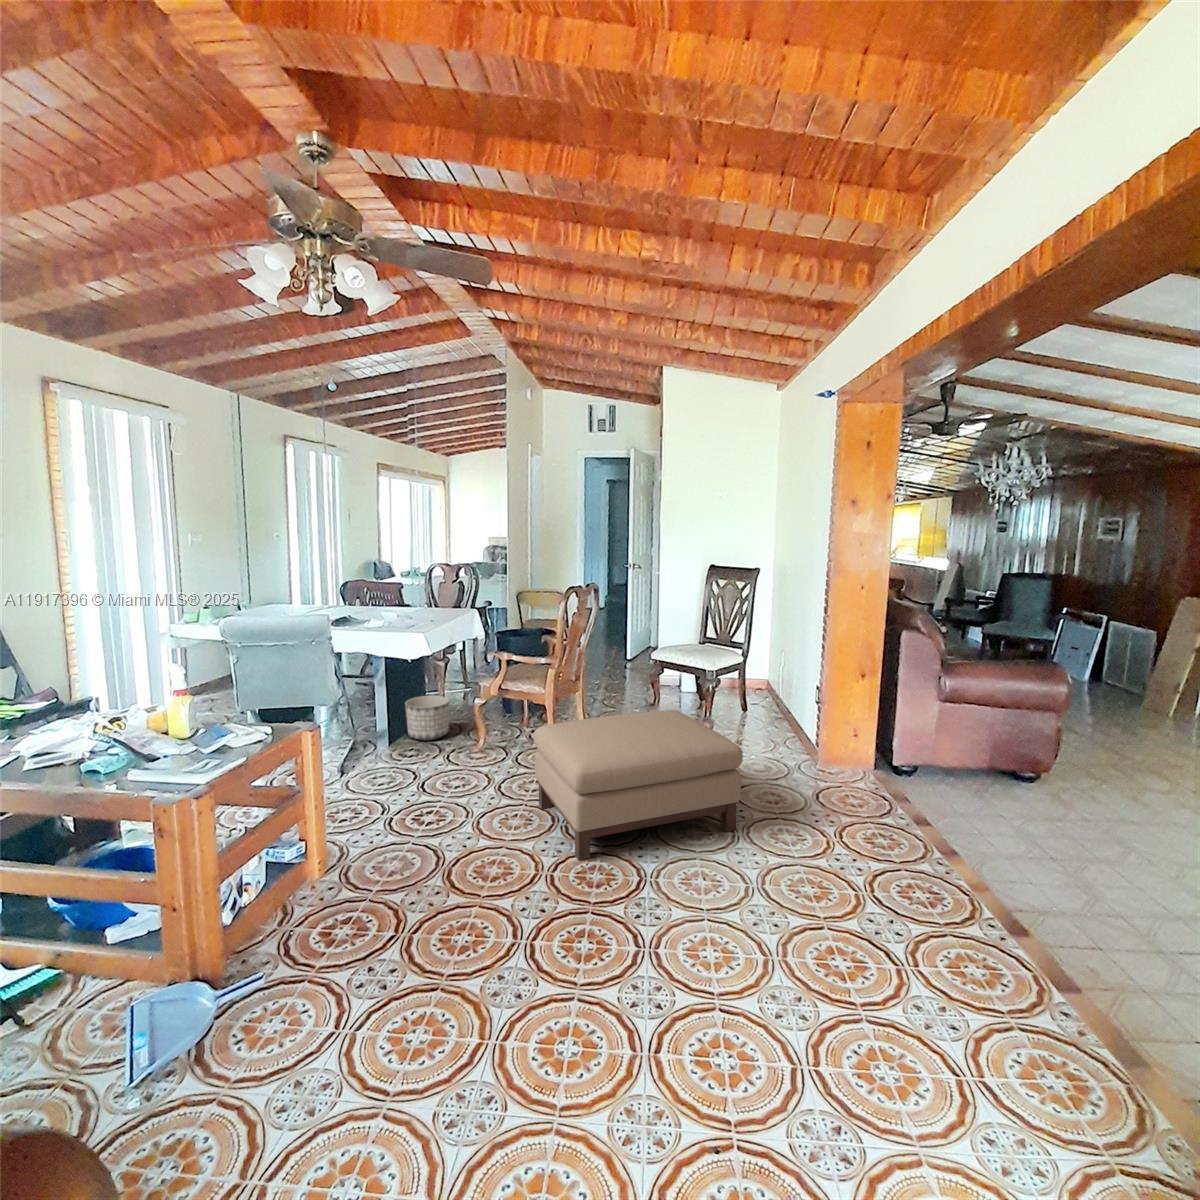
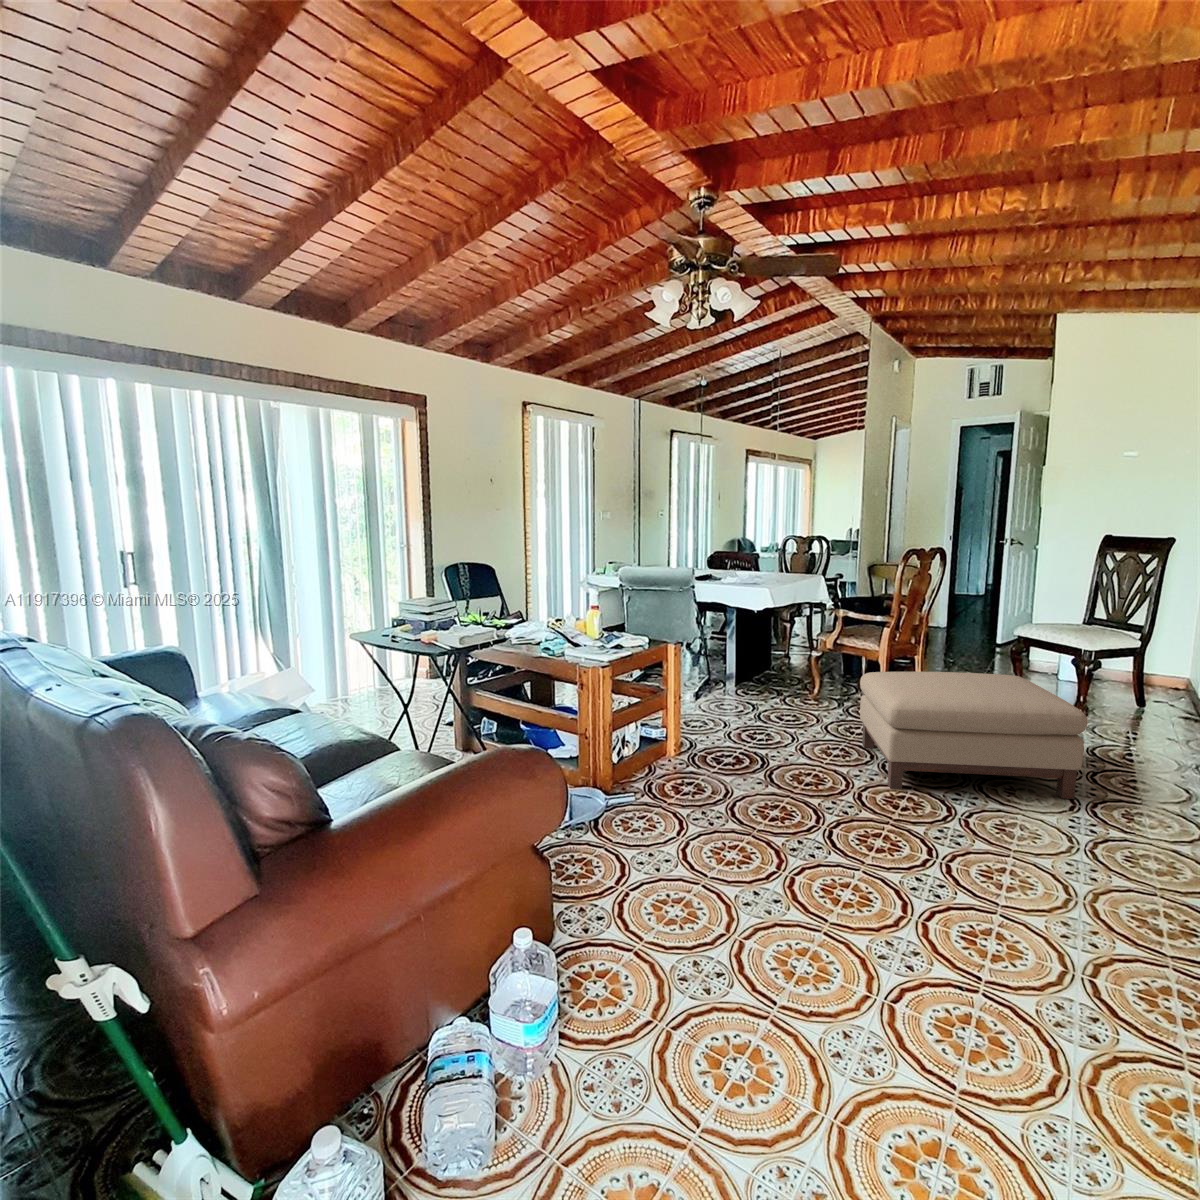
planter: present [405,696,450,741] -> none [753,648,792,686]

